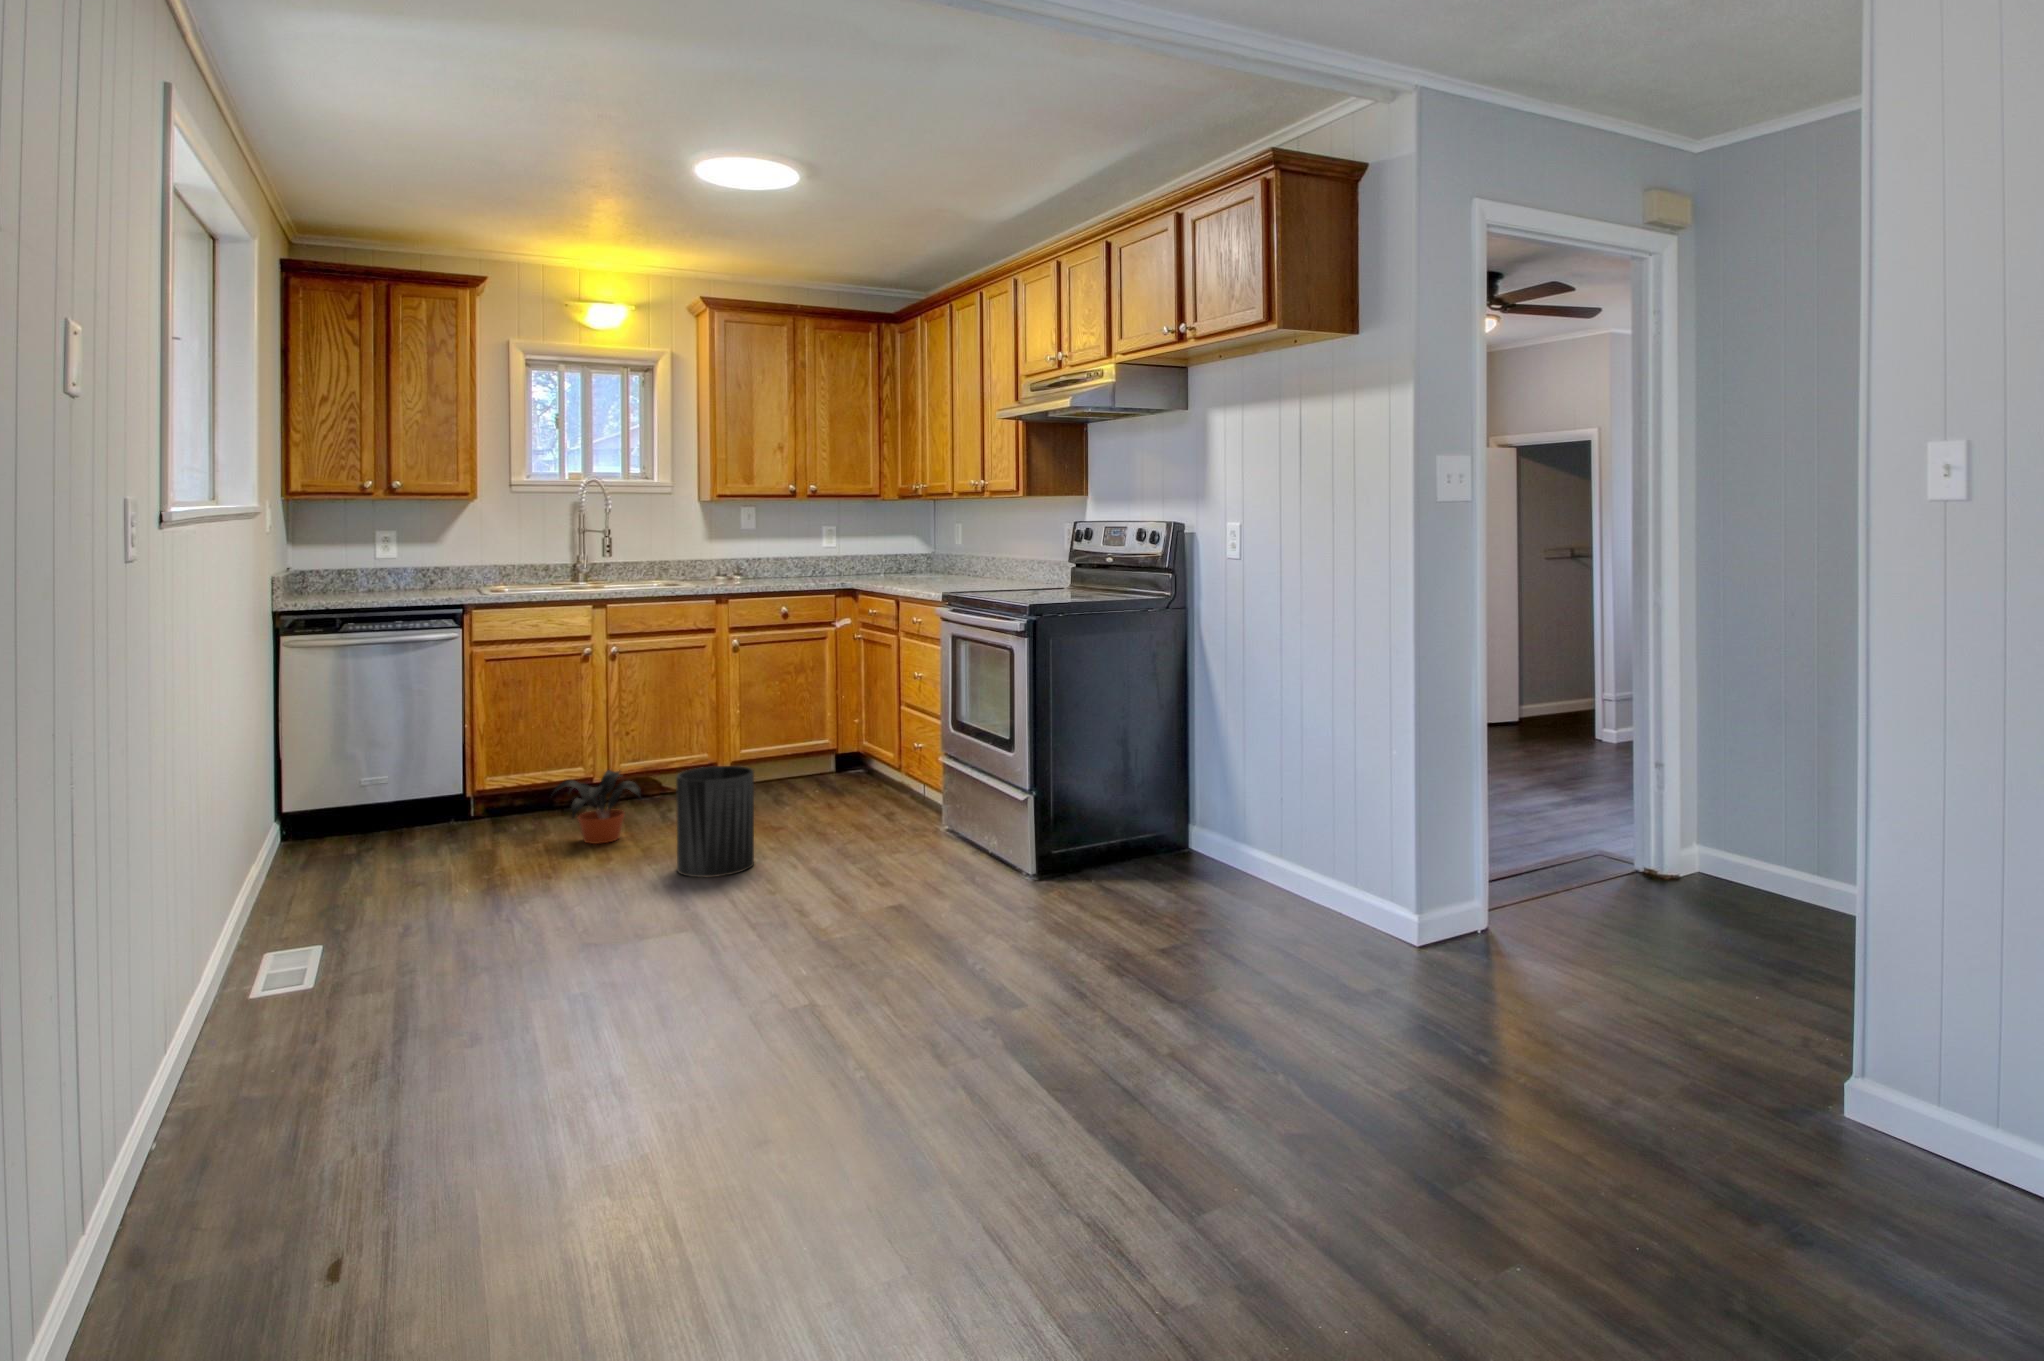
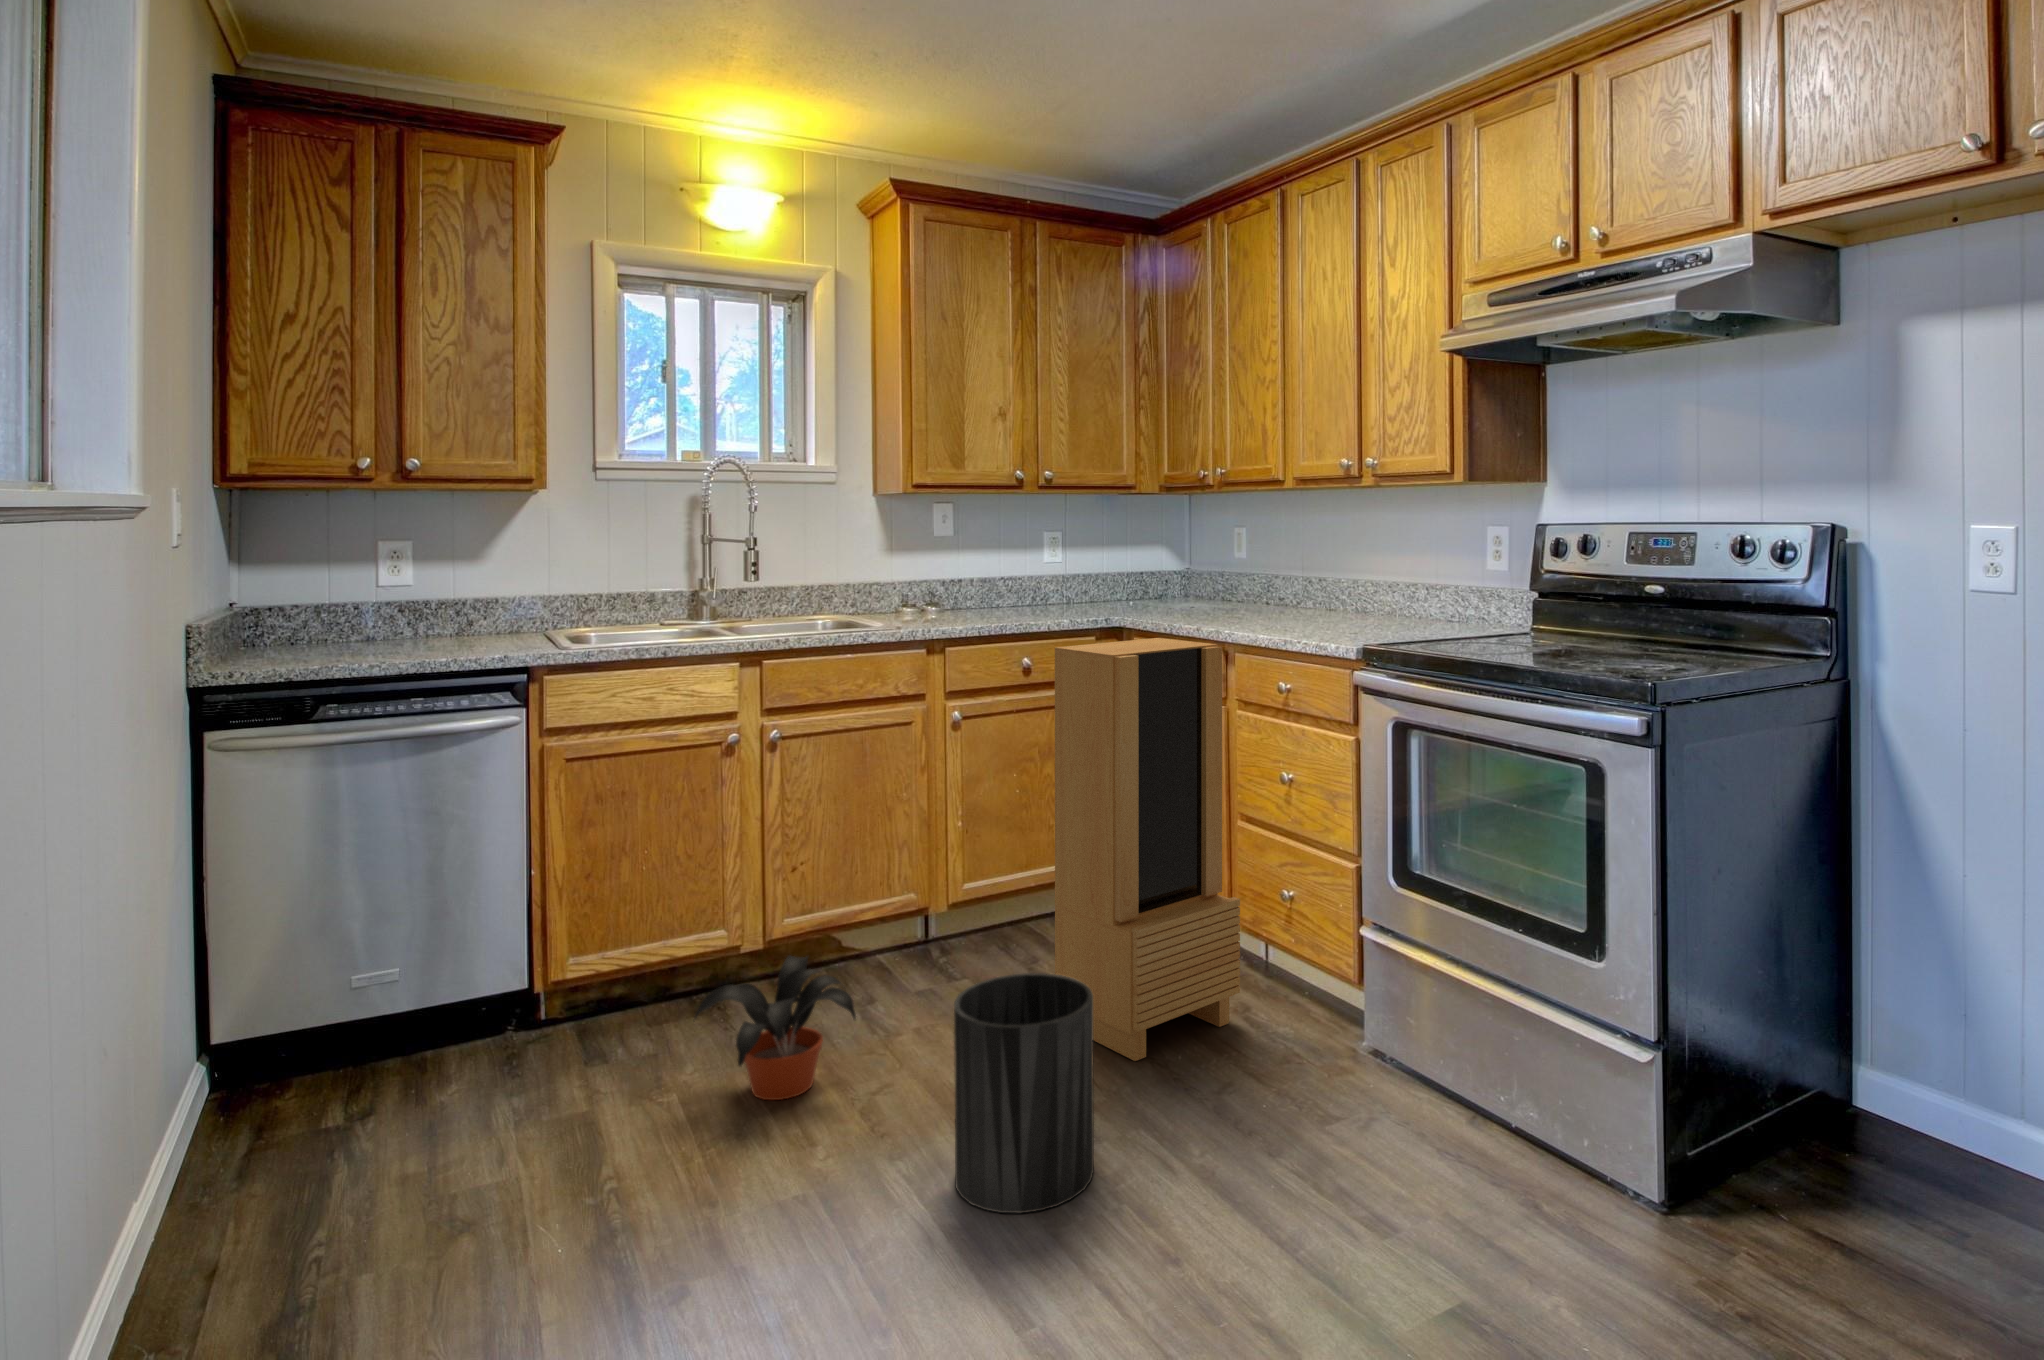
storage cabinet: none [770,591,880,832] -> present [1055,638,1240,1061]

